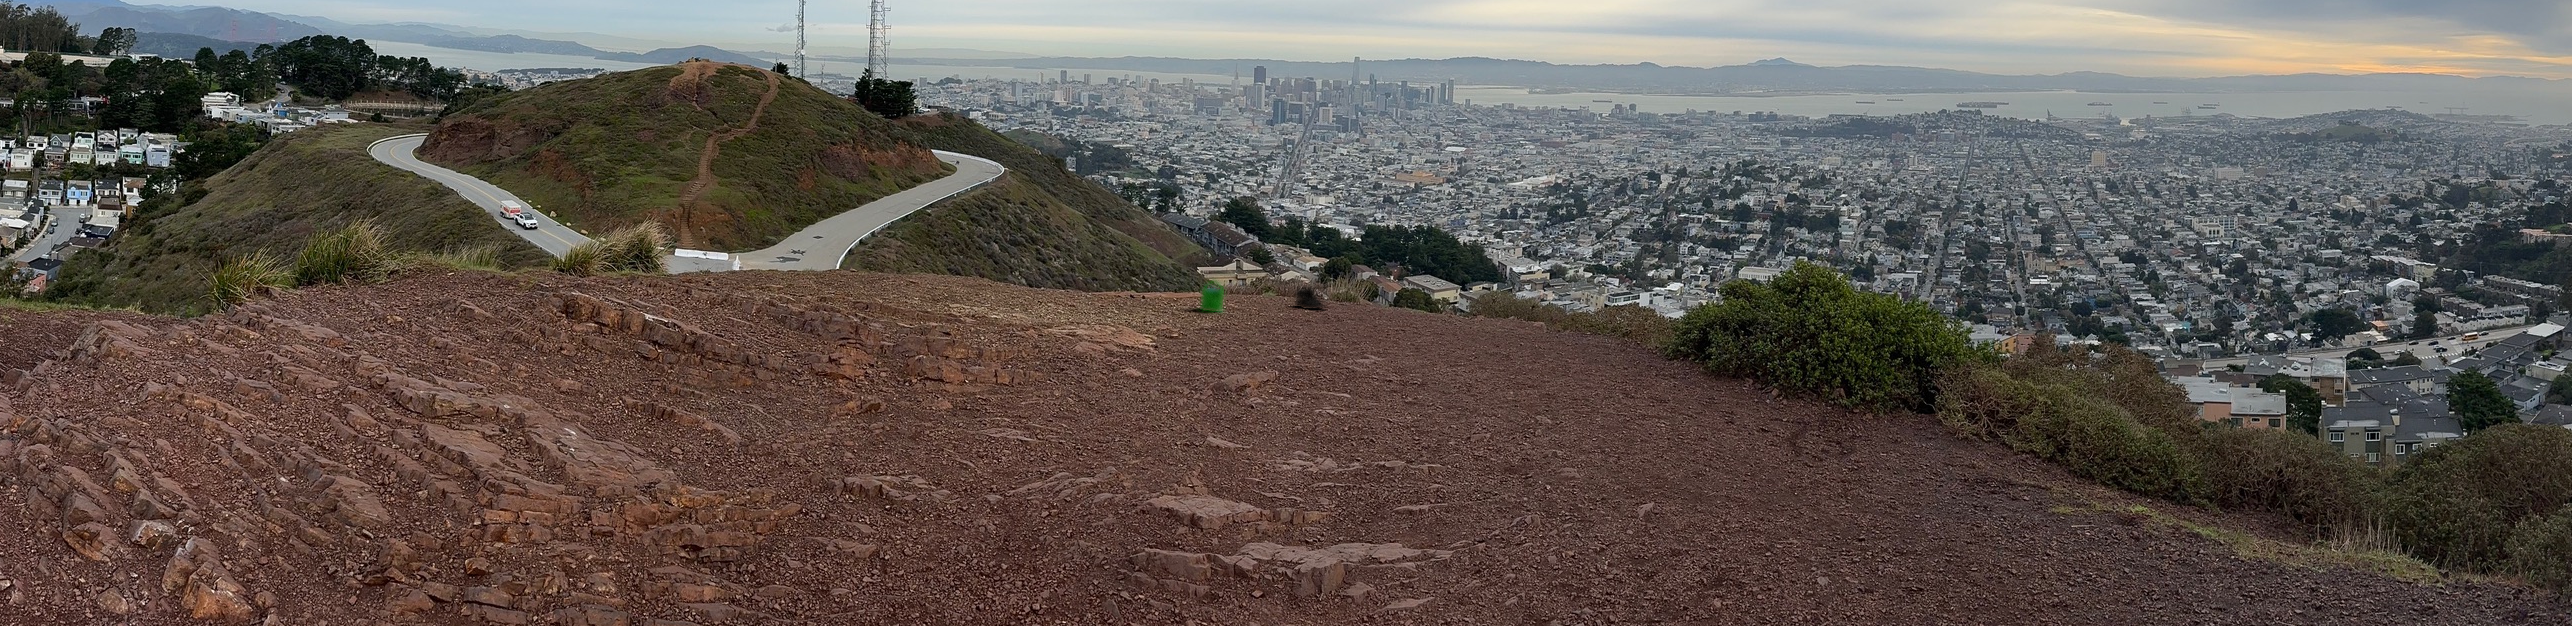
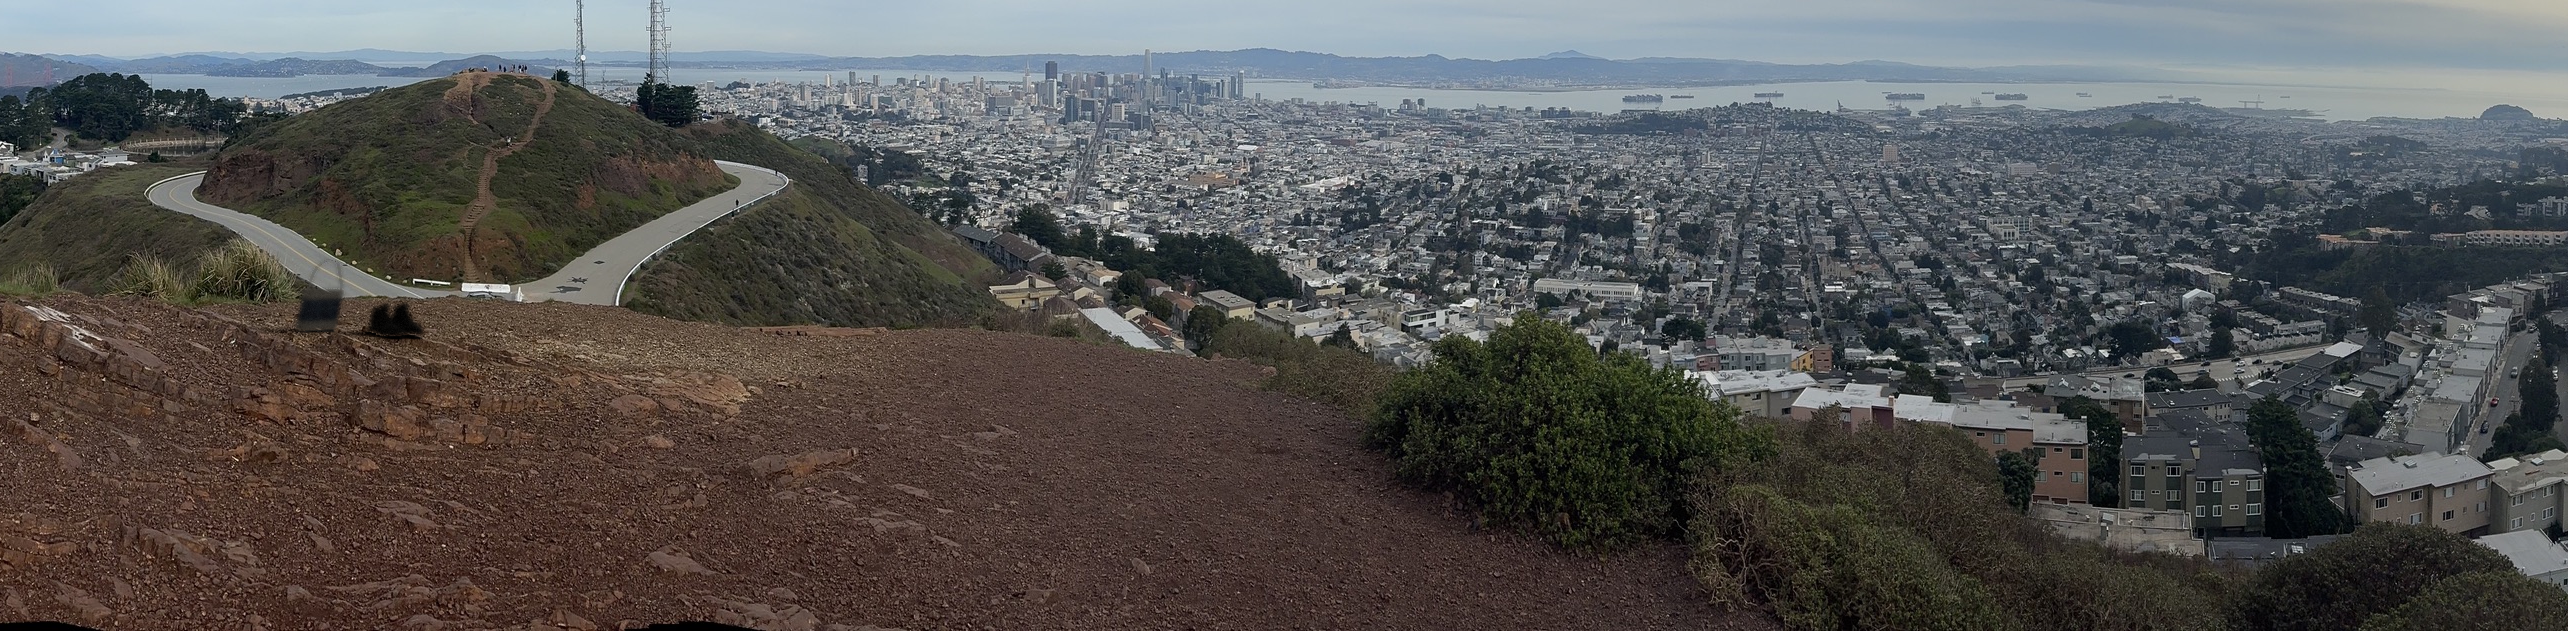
bag: none [1262,259,1285,305] -> present [295,260,343,331]
watering can: present [1200,281,1224,312] -> none [69,294,128,346]

